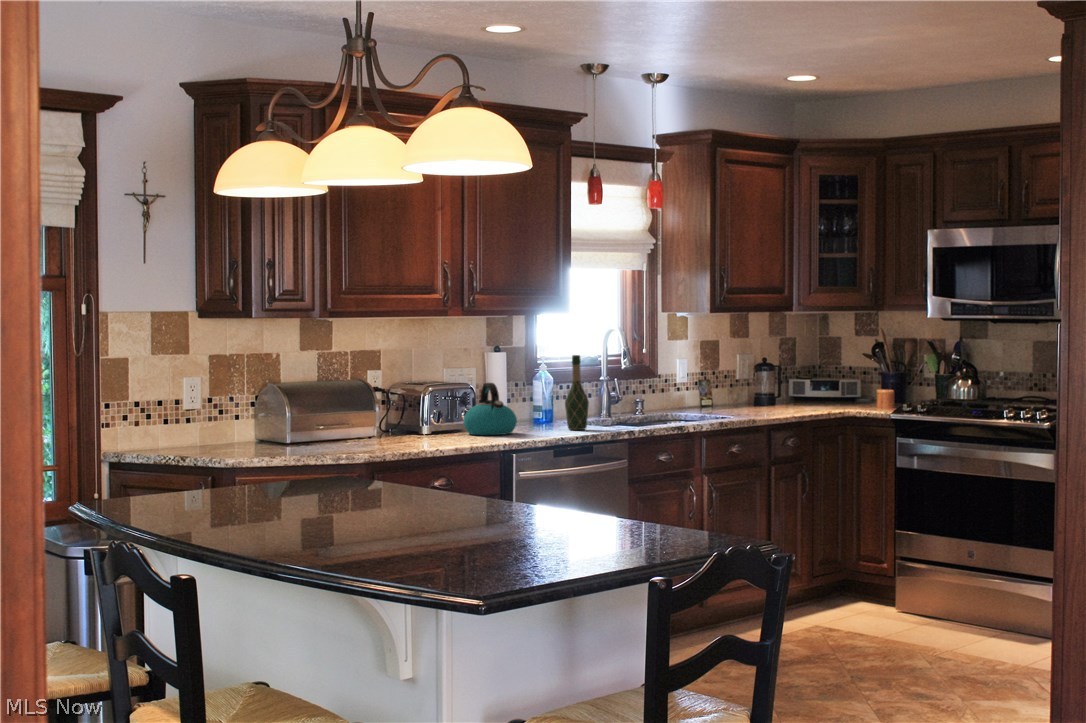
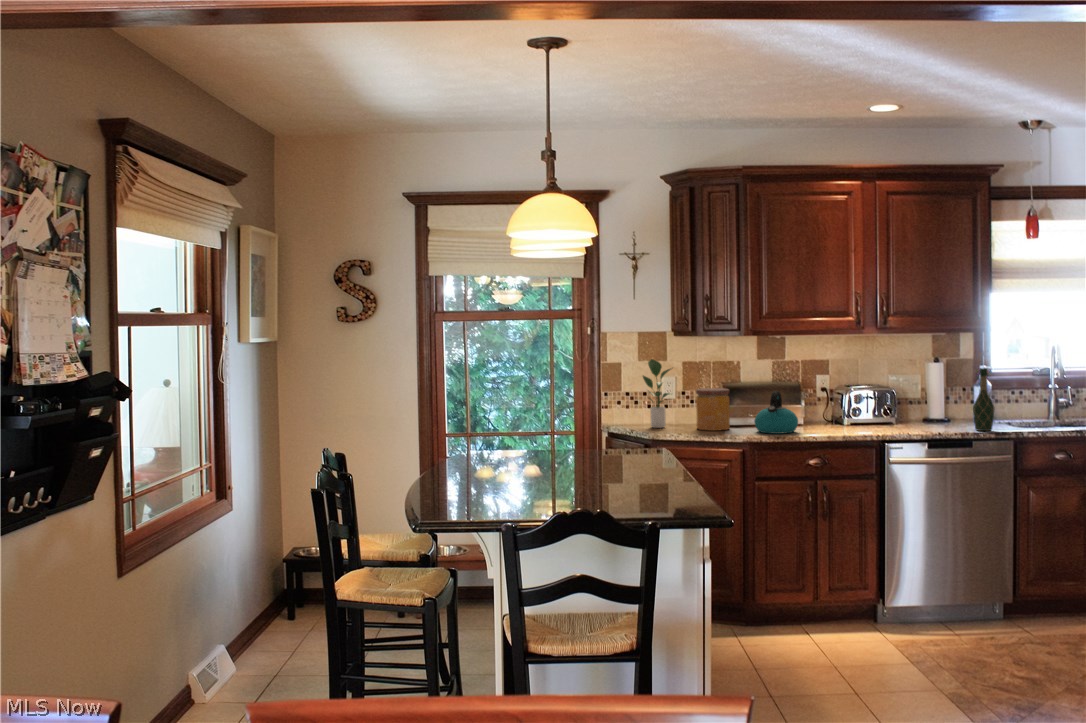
potted plant: none [174,351,223,450] -> present [643,359,671,428]
kettle: present [463,383,517,435] -> present [754,391,798,434]
jar: none [253,390,301,448] -> present [696,388,730,431]

